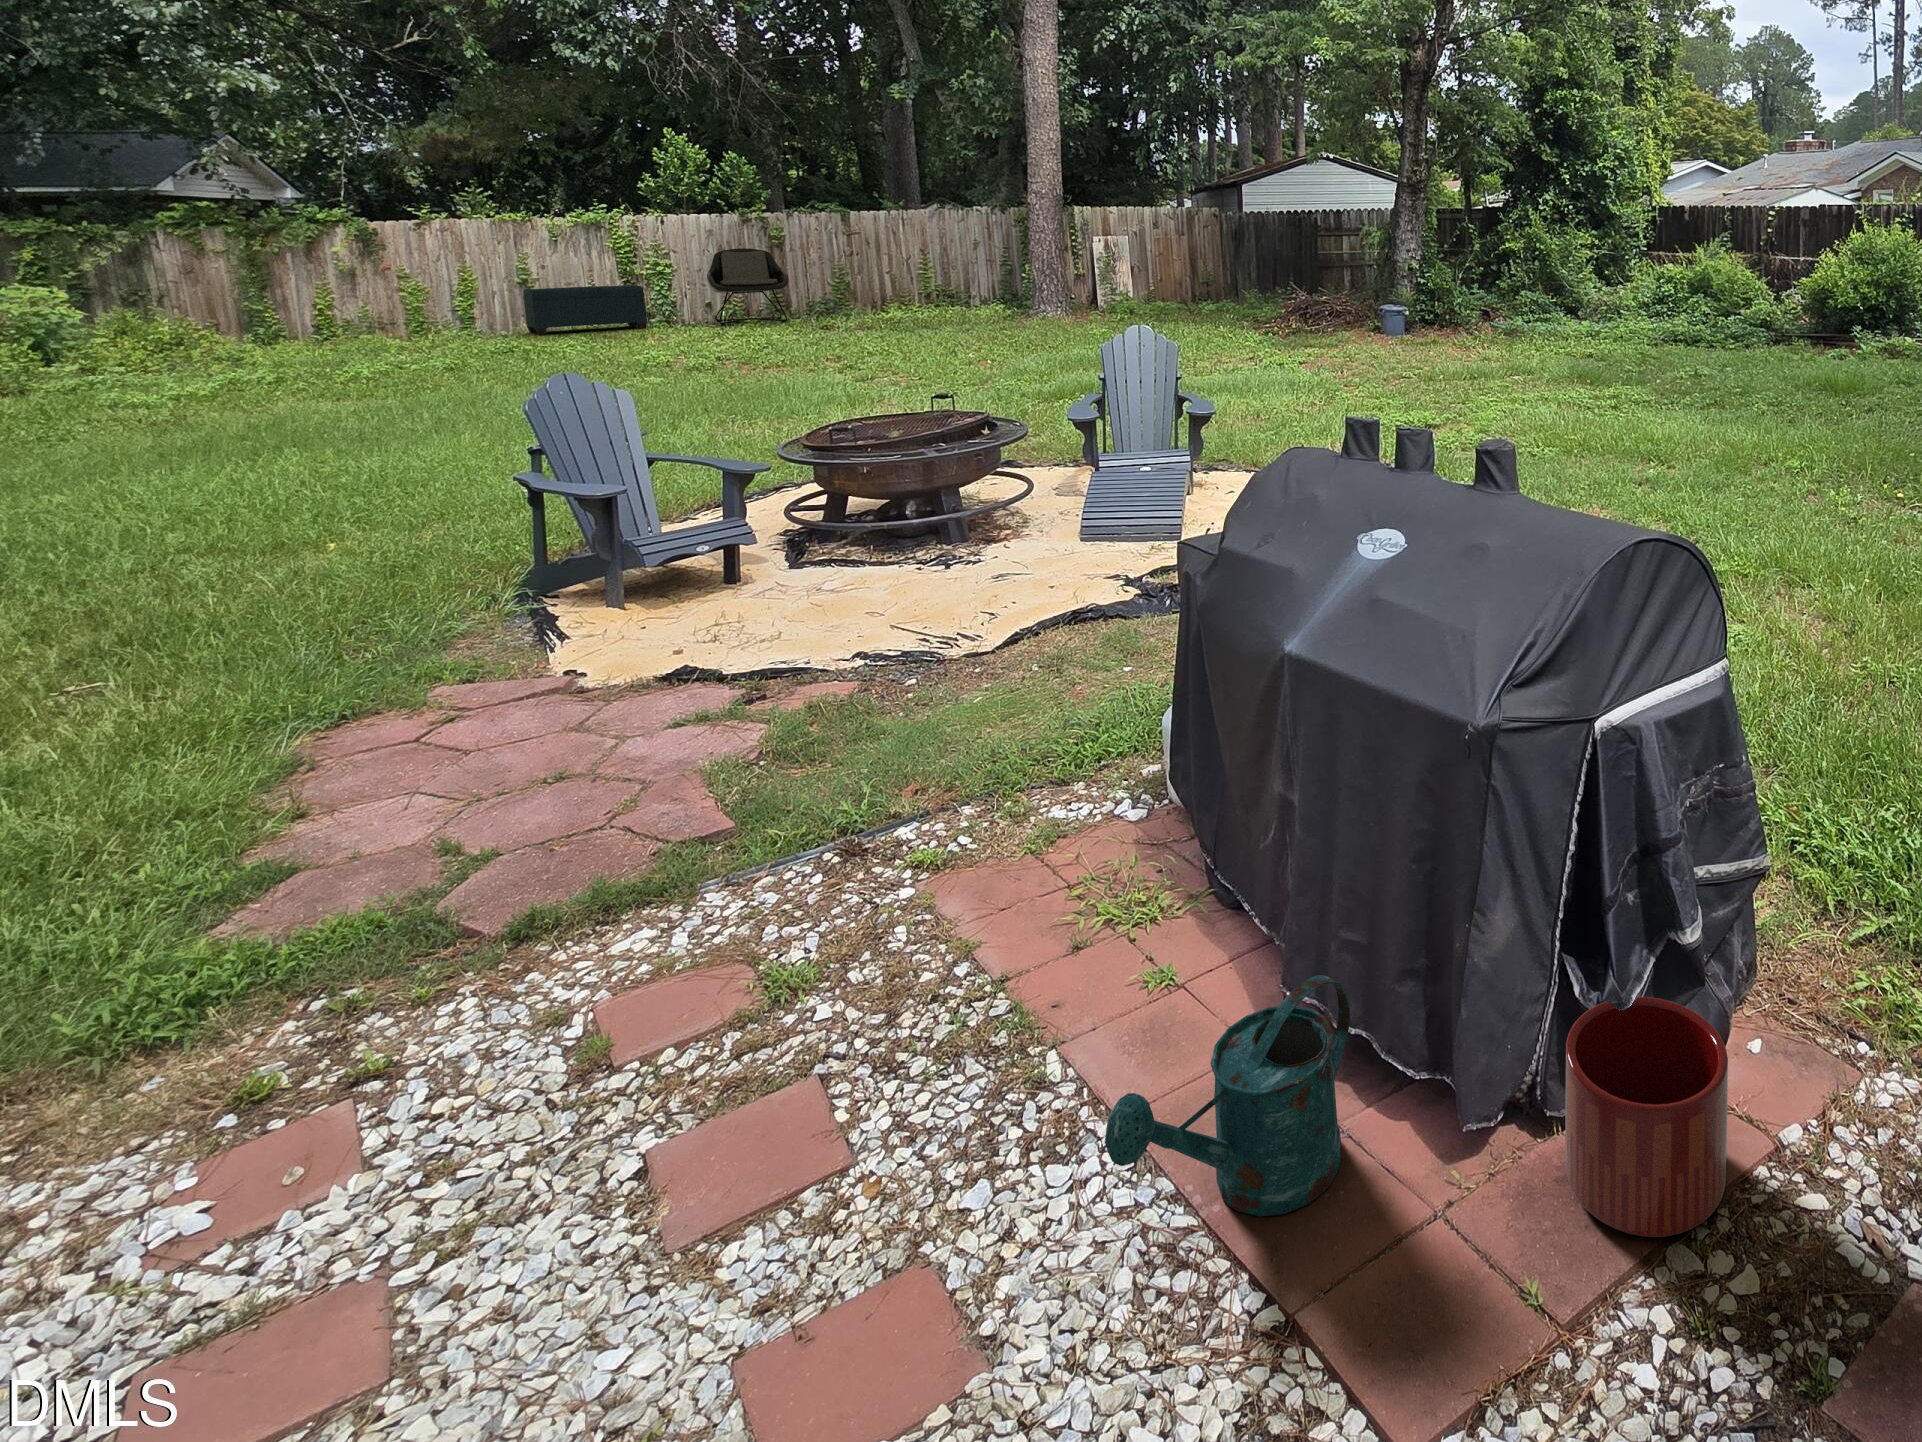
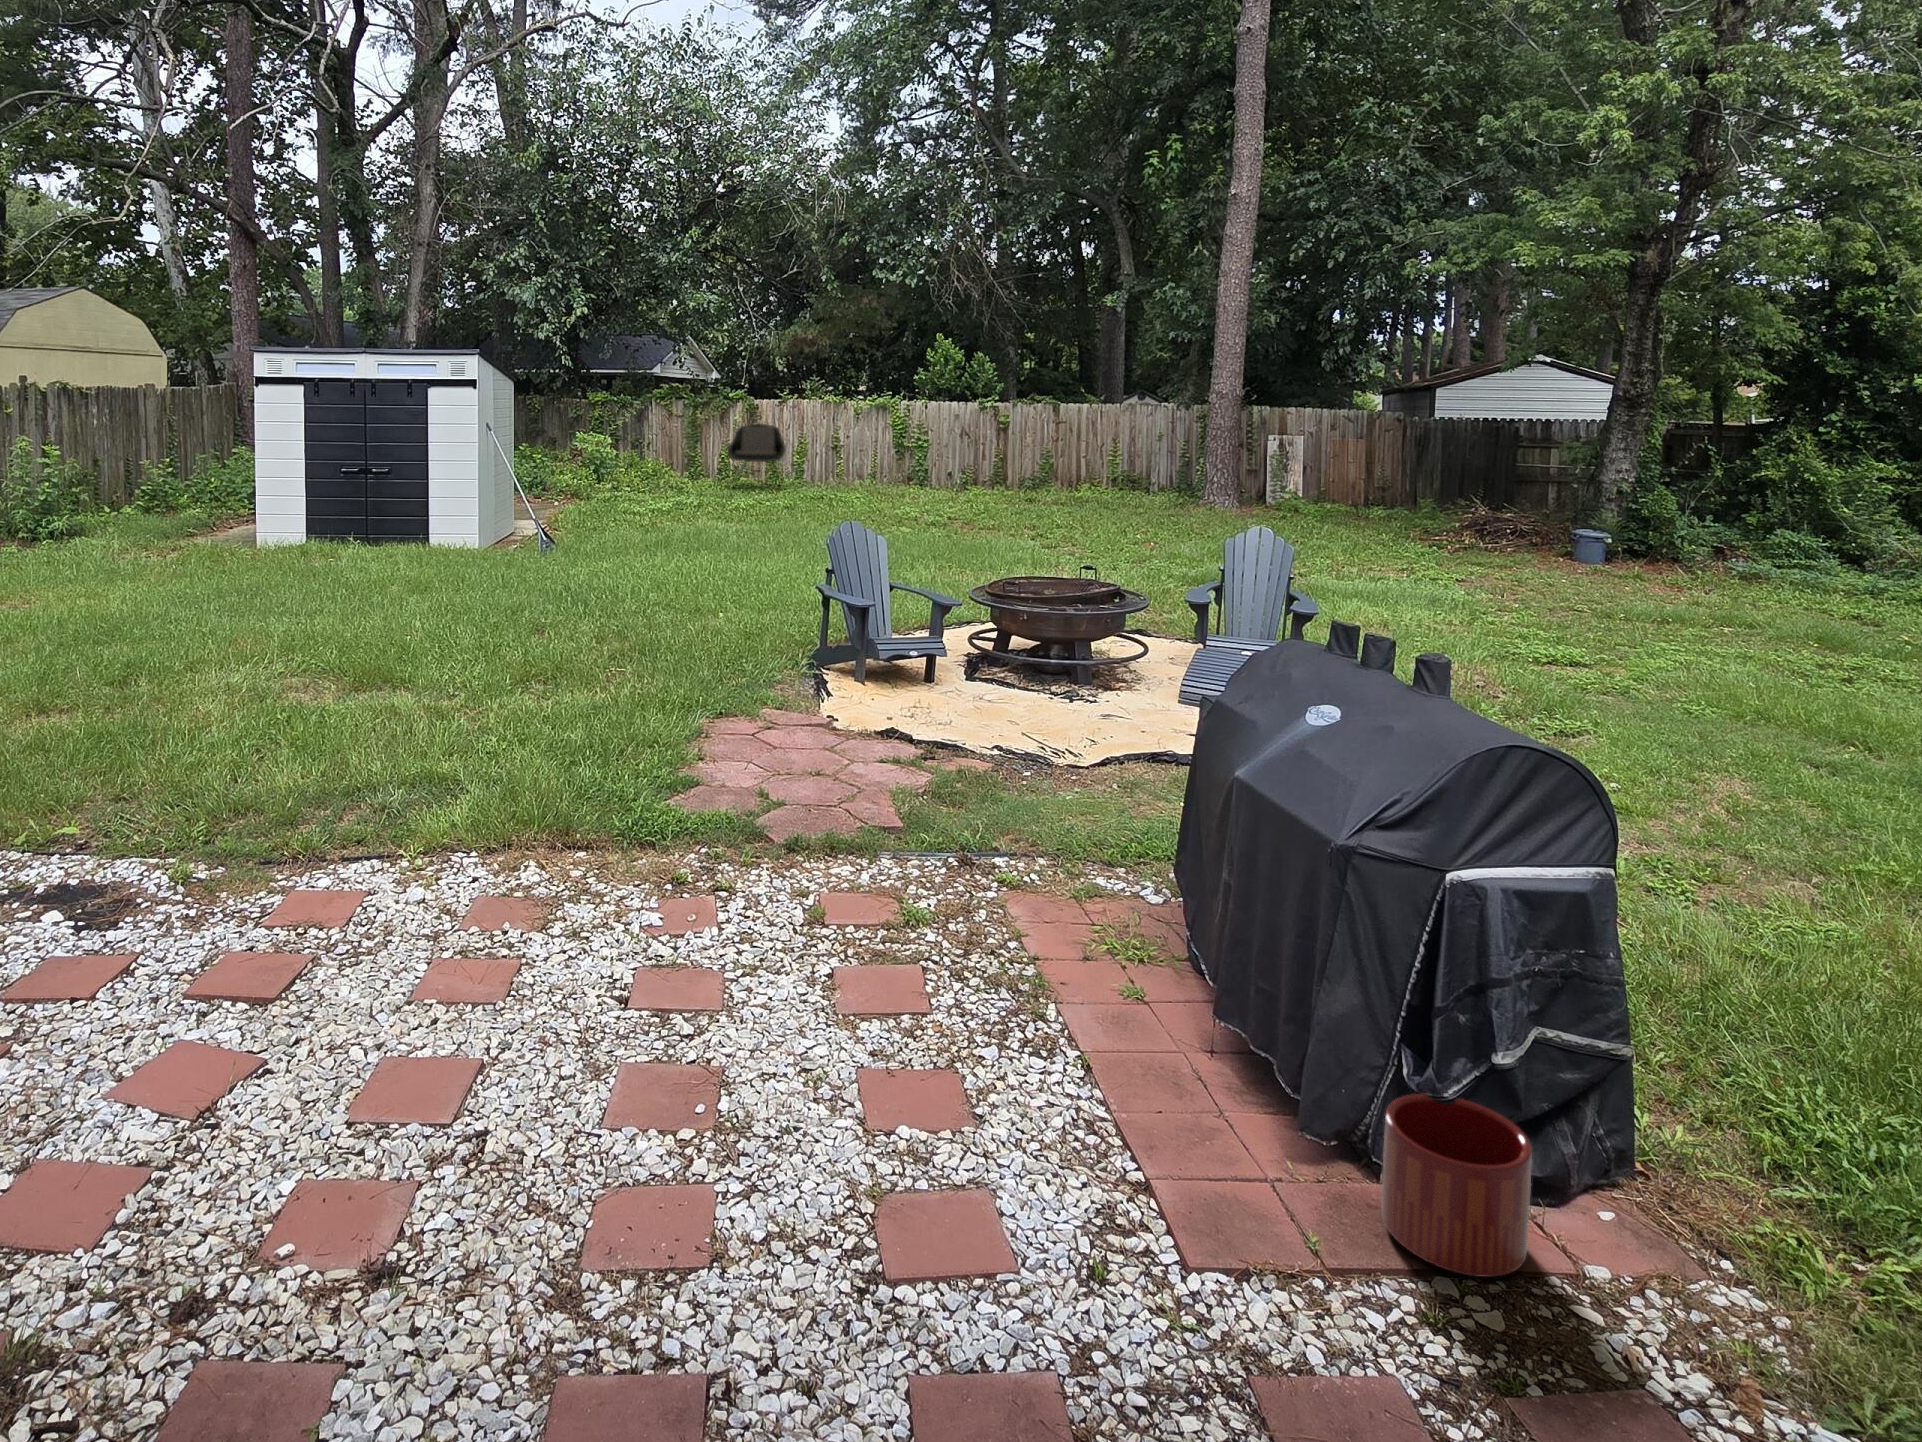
lounge chair: present [707,248,789,325] -> present [727,424,786,486]
bench: present [523,285,647,335] -> none [831,451,907,487]
watering can: present [1105,975,1350,1217] -> none [1053,995,1241,1140]

